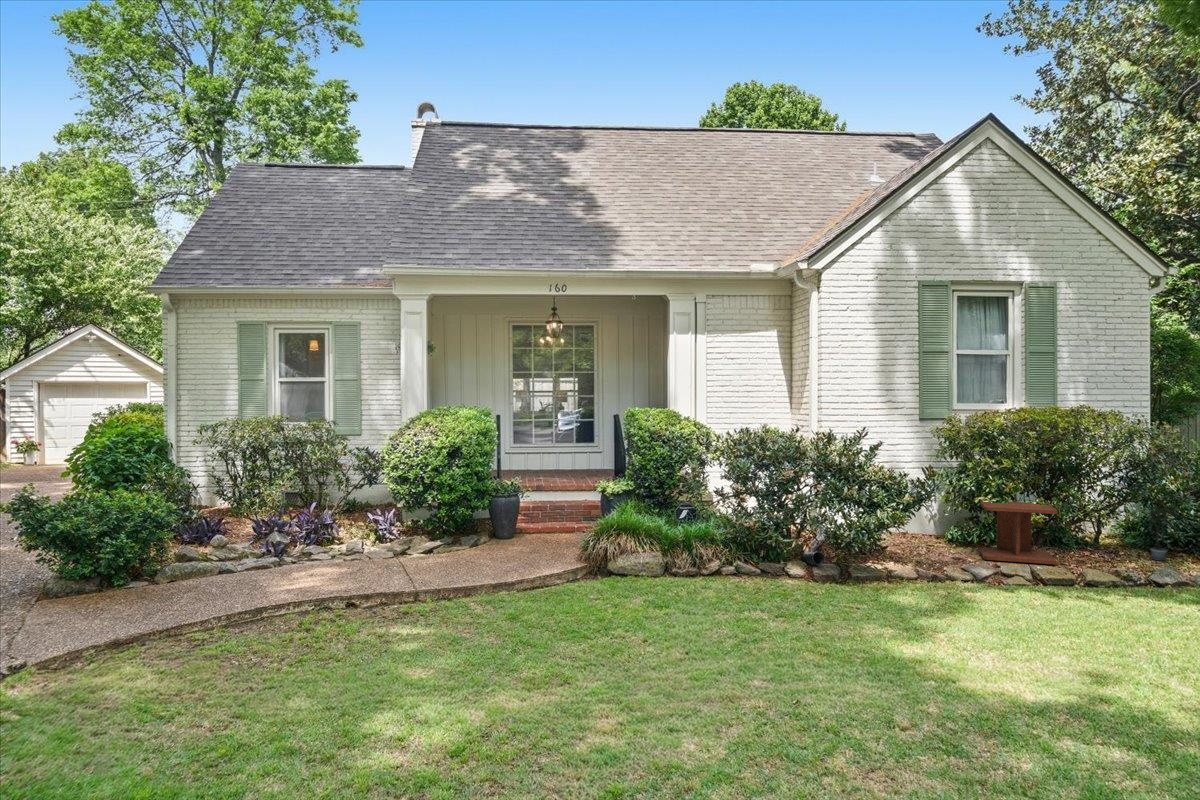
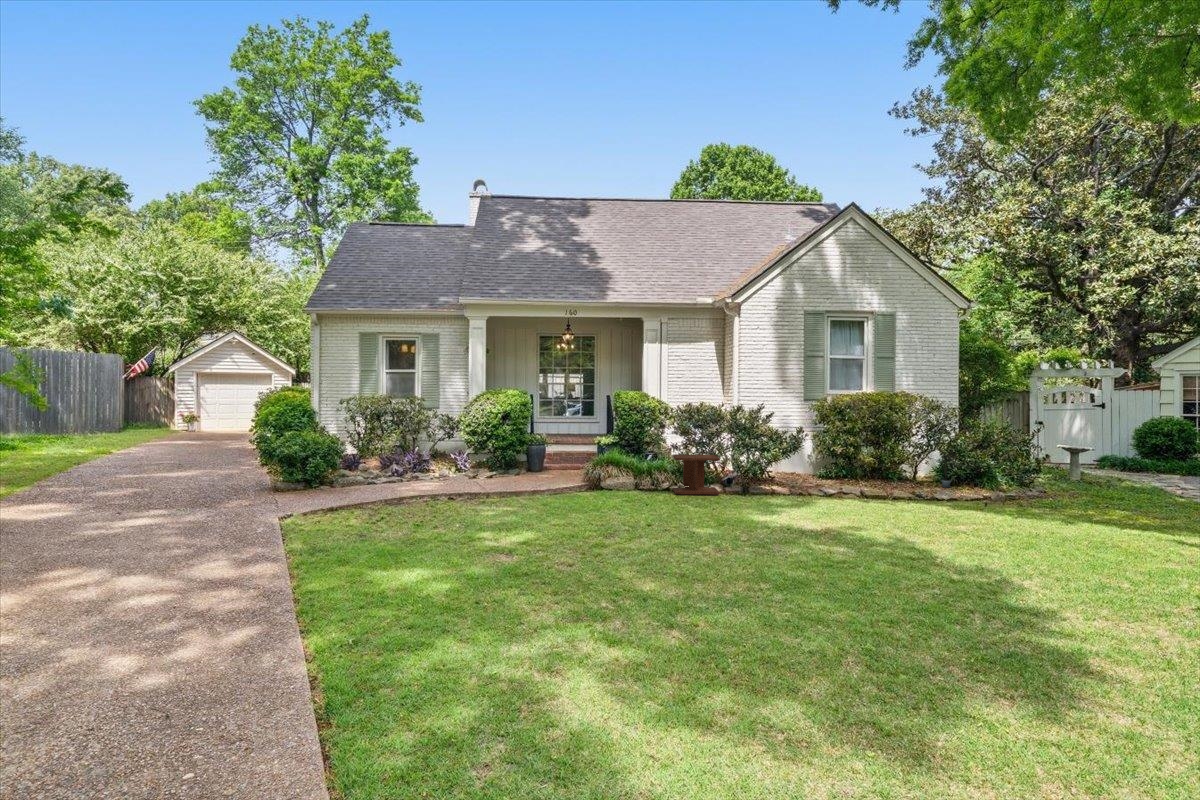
side table: present [980,501,1057,565] -> present [672,454,720,495]

